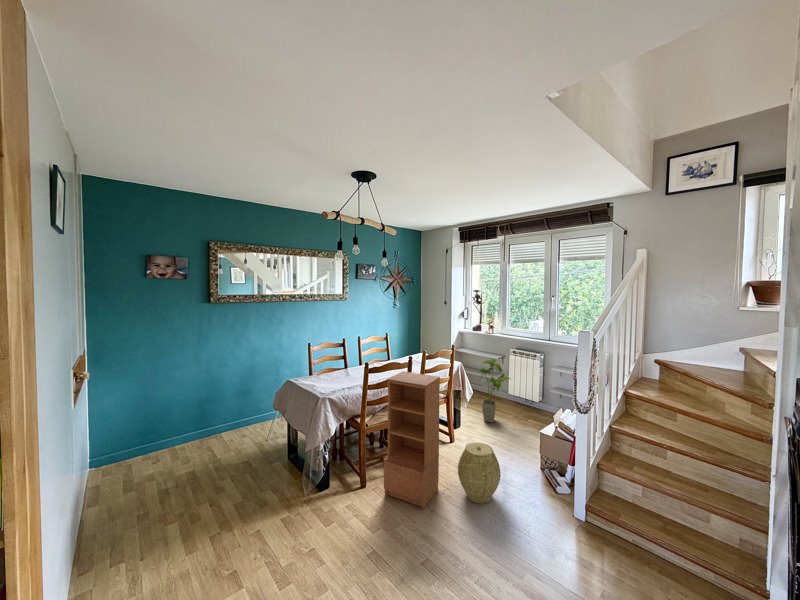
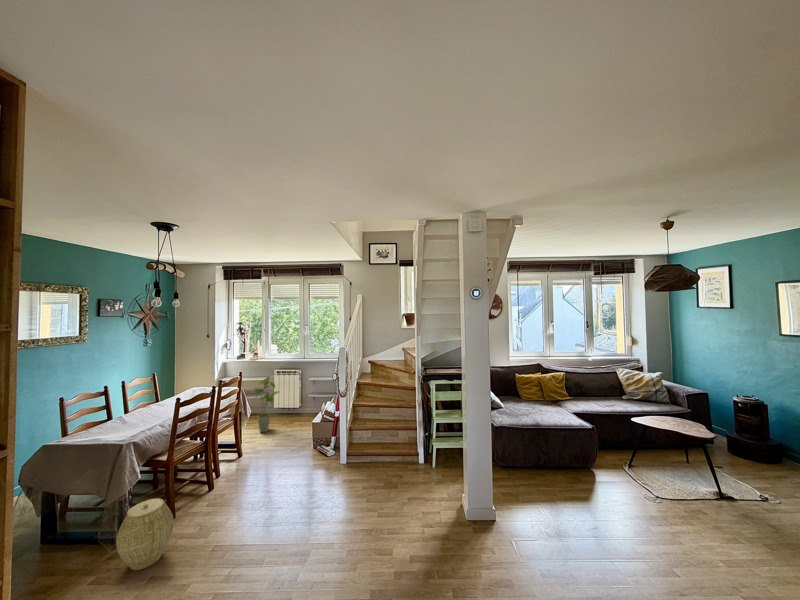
bookcase: present [384,371,440,509] -> none [200,397,247,514]
woven basket: present [458,443,501,503] -> present [116,498,174,570]

